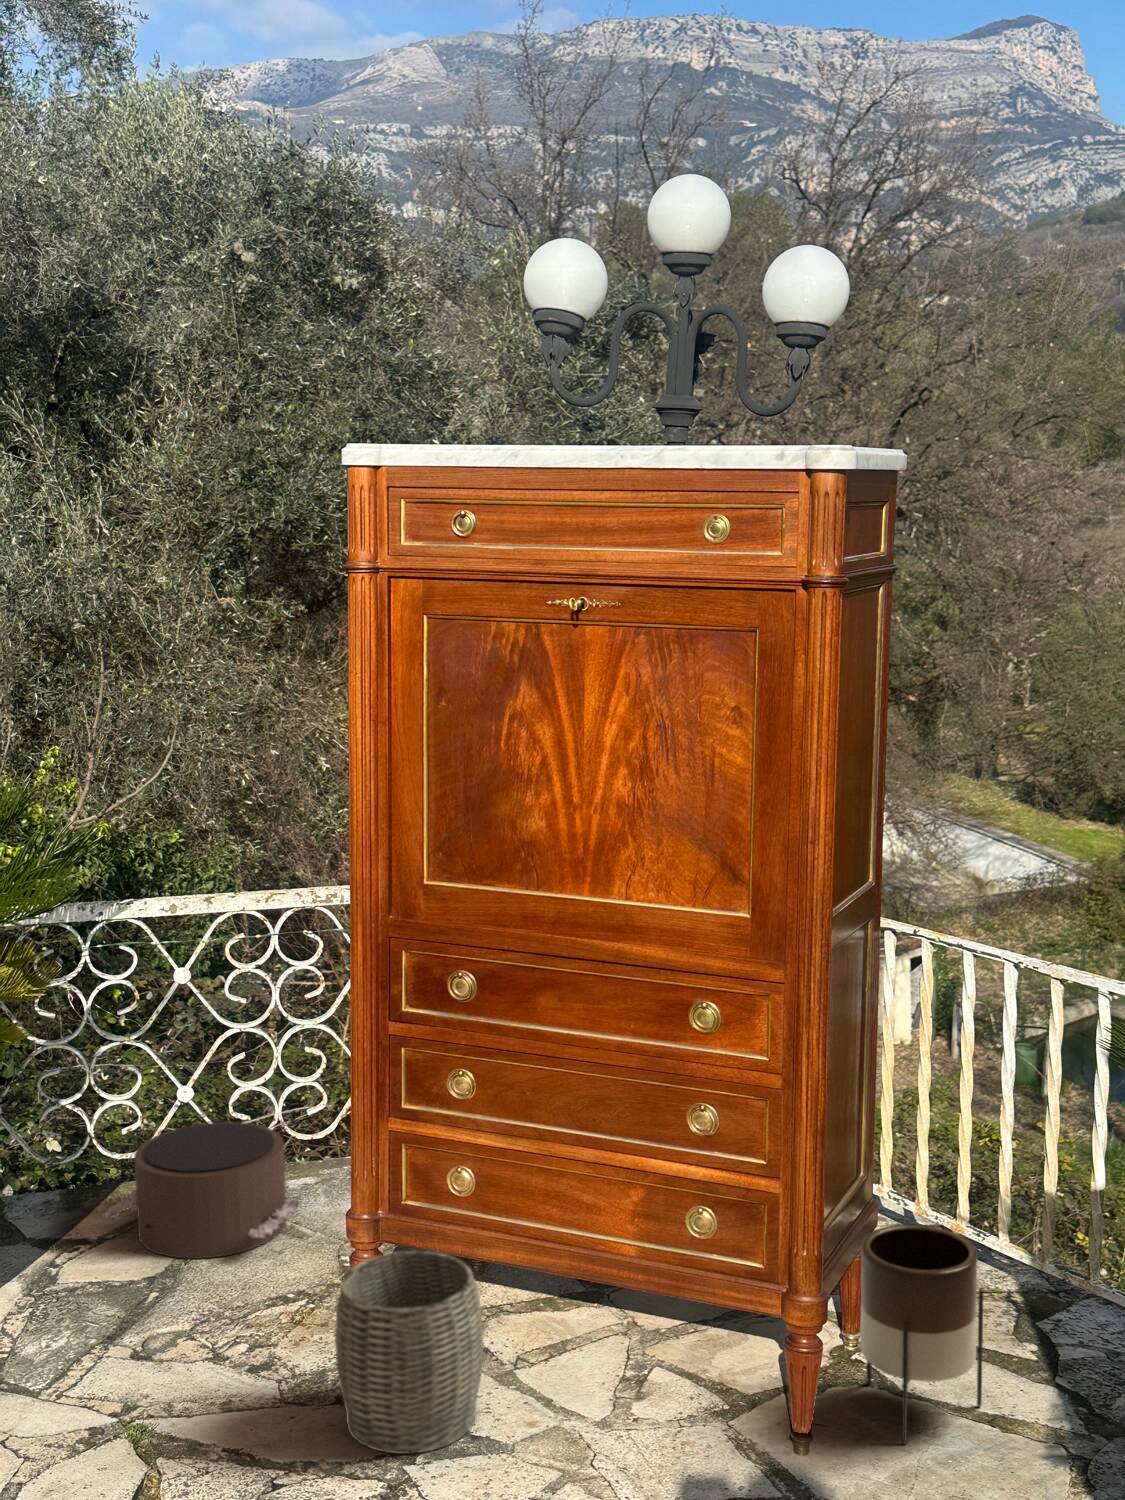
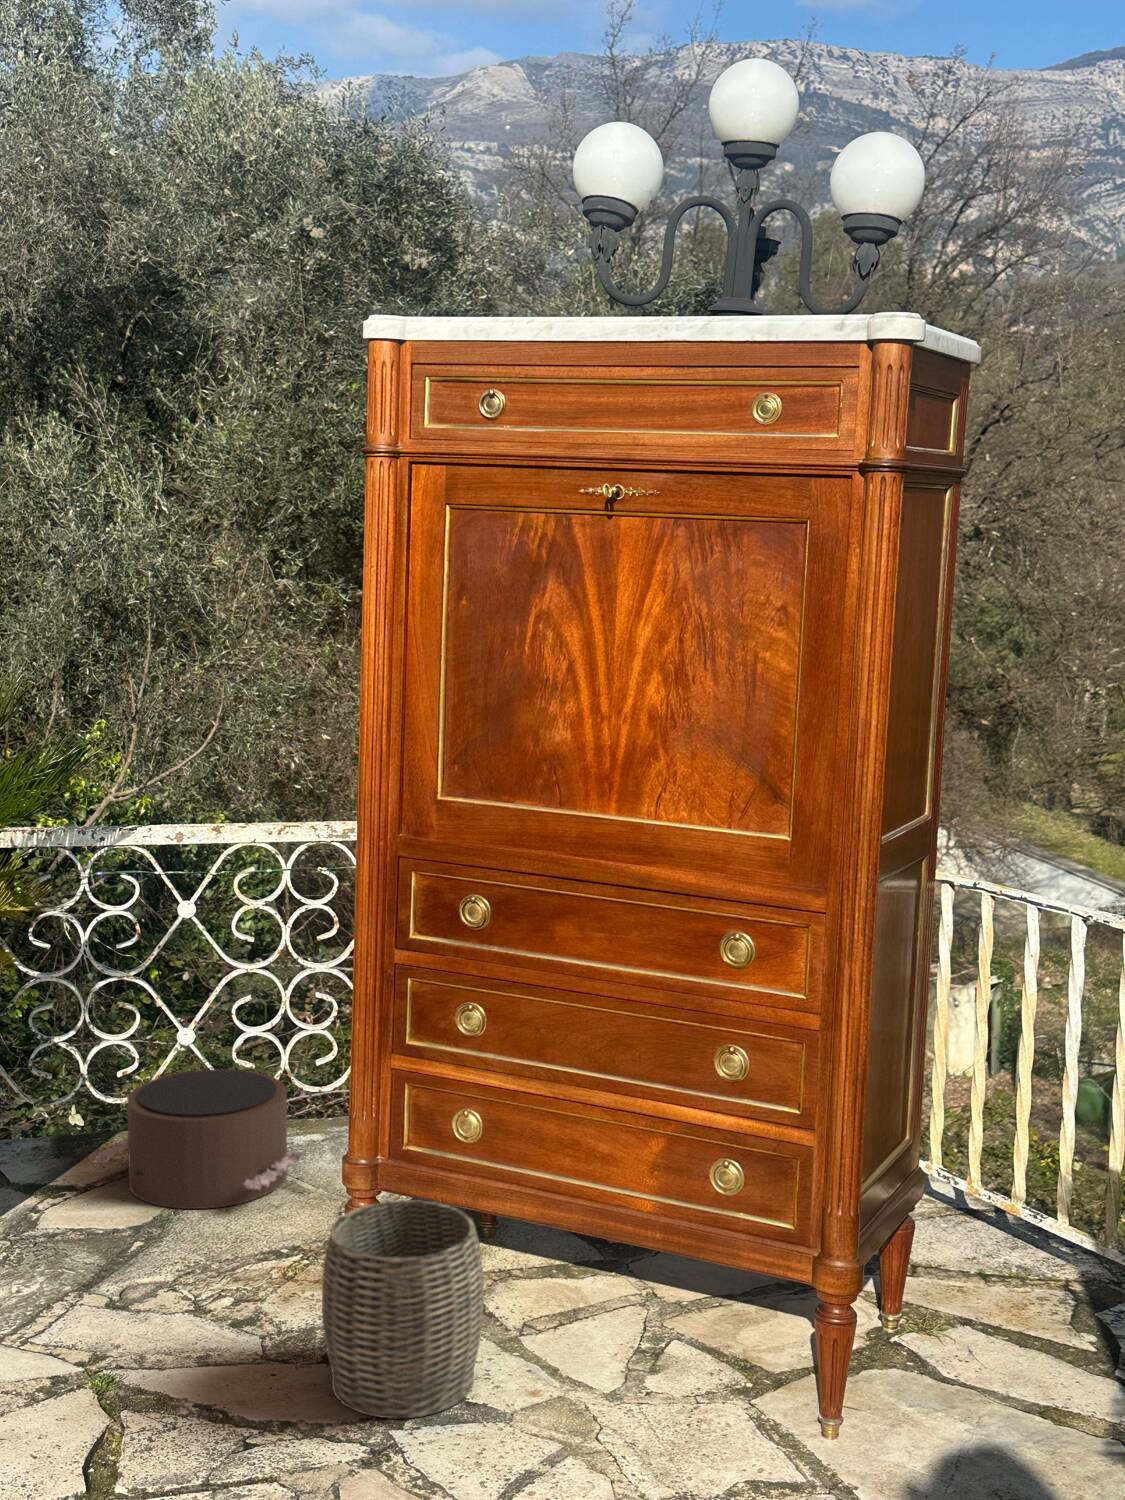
planter: present [860,1224,984,1444] -> none [900,1194,1039,1434]

